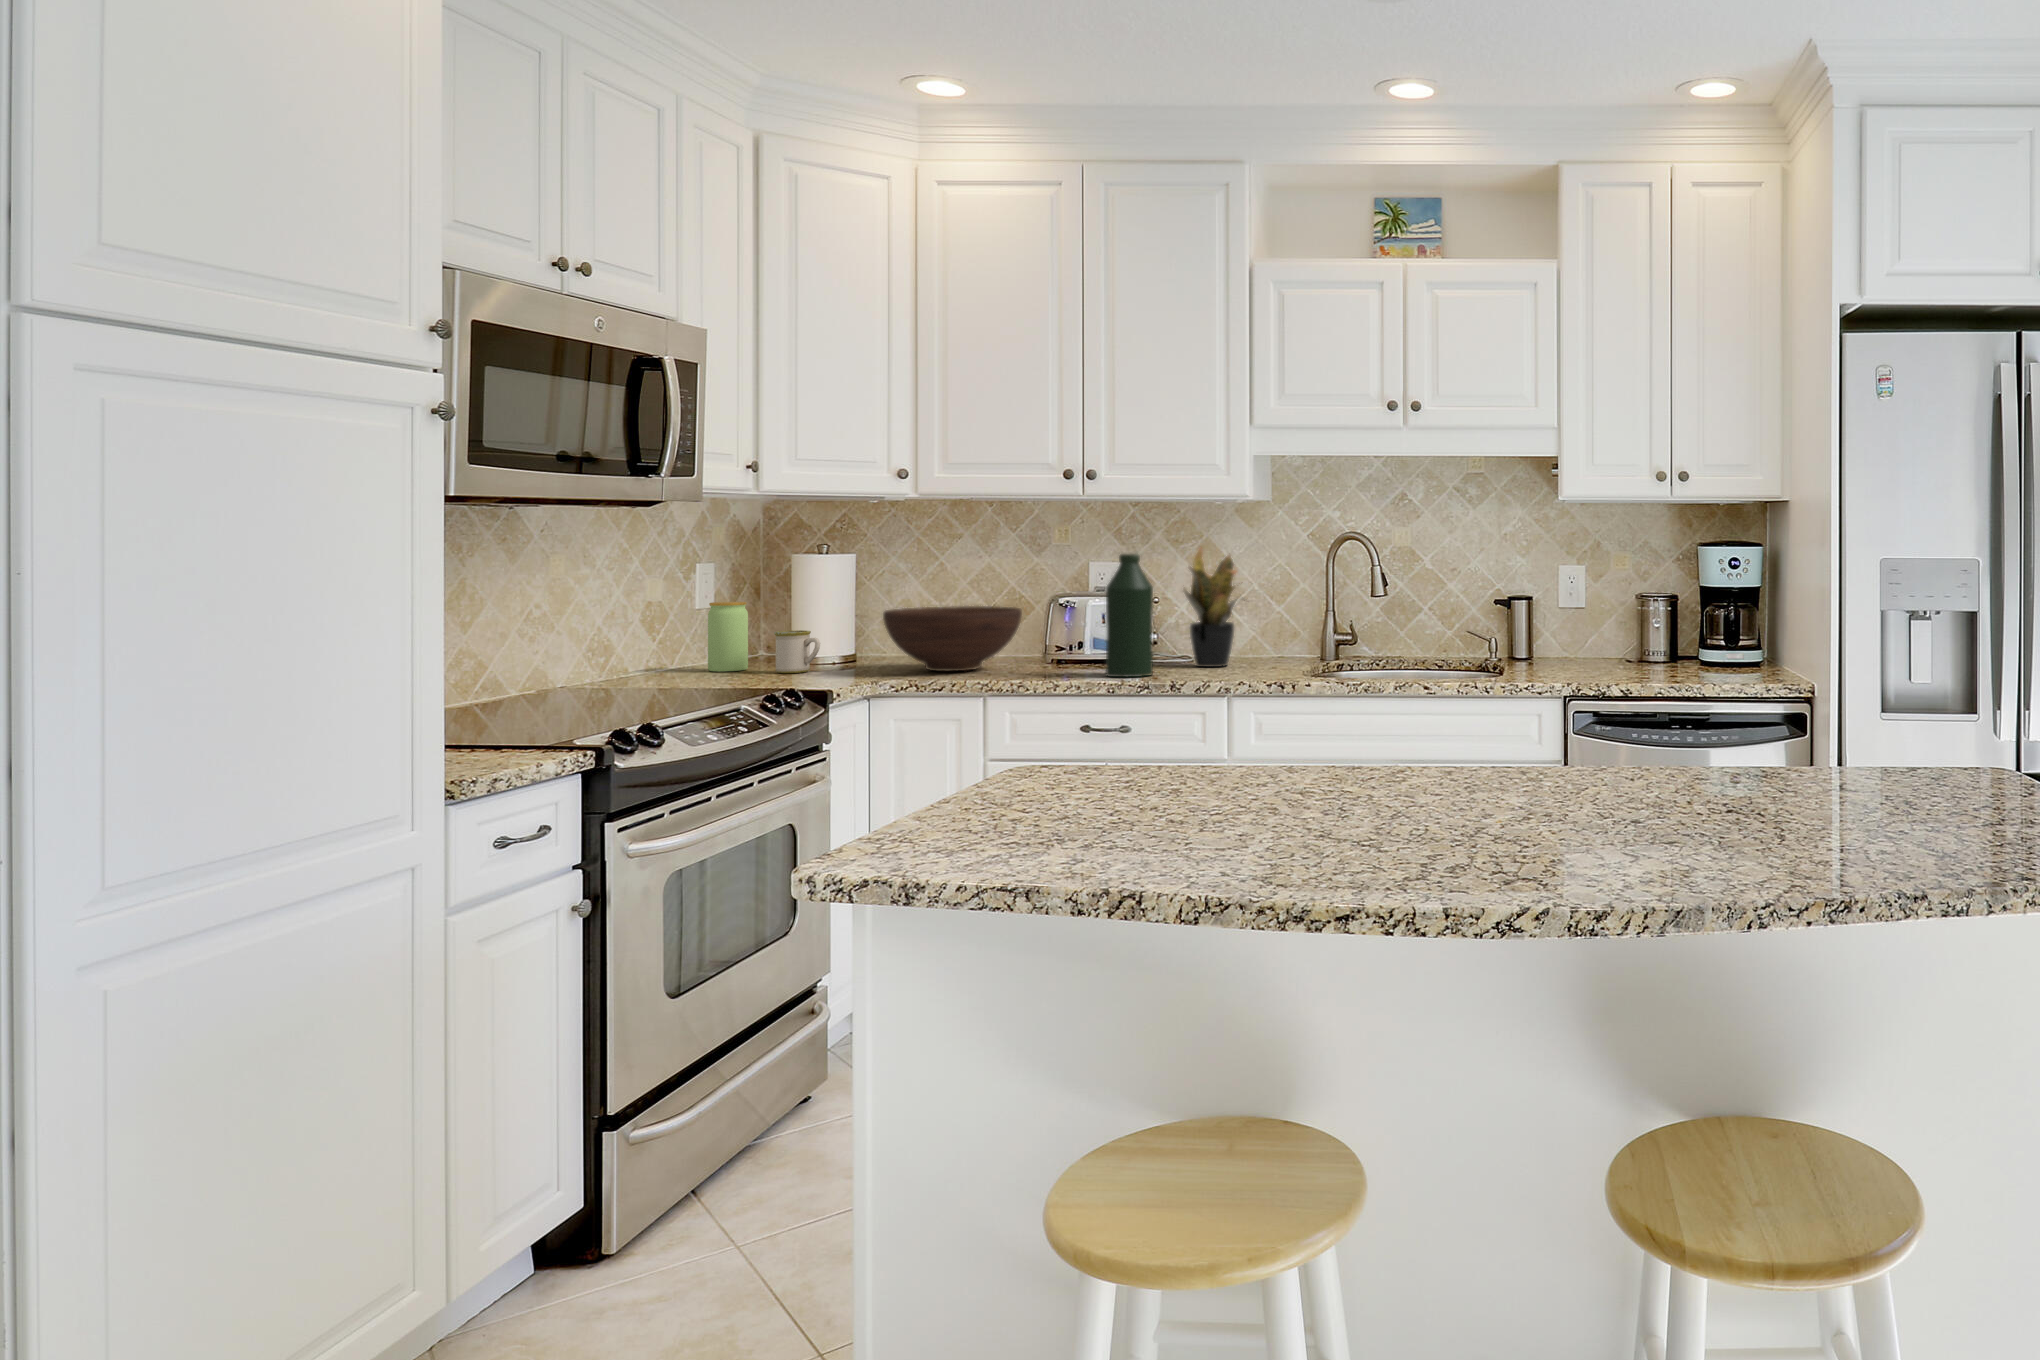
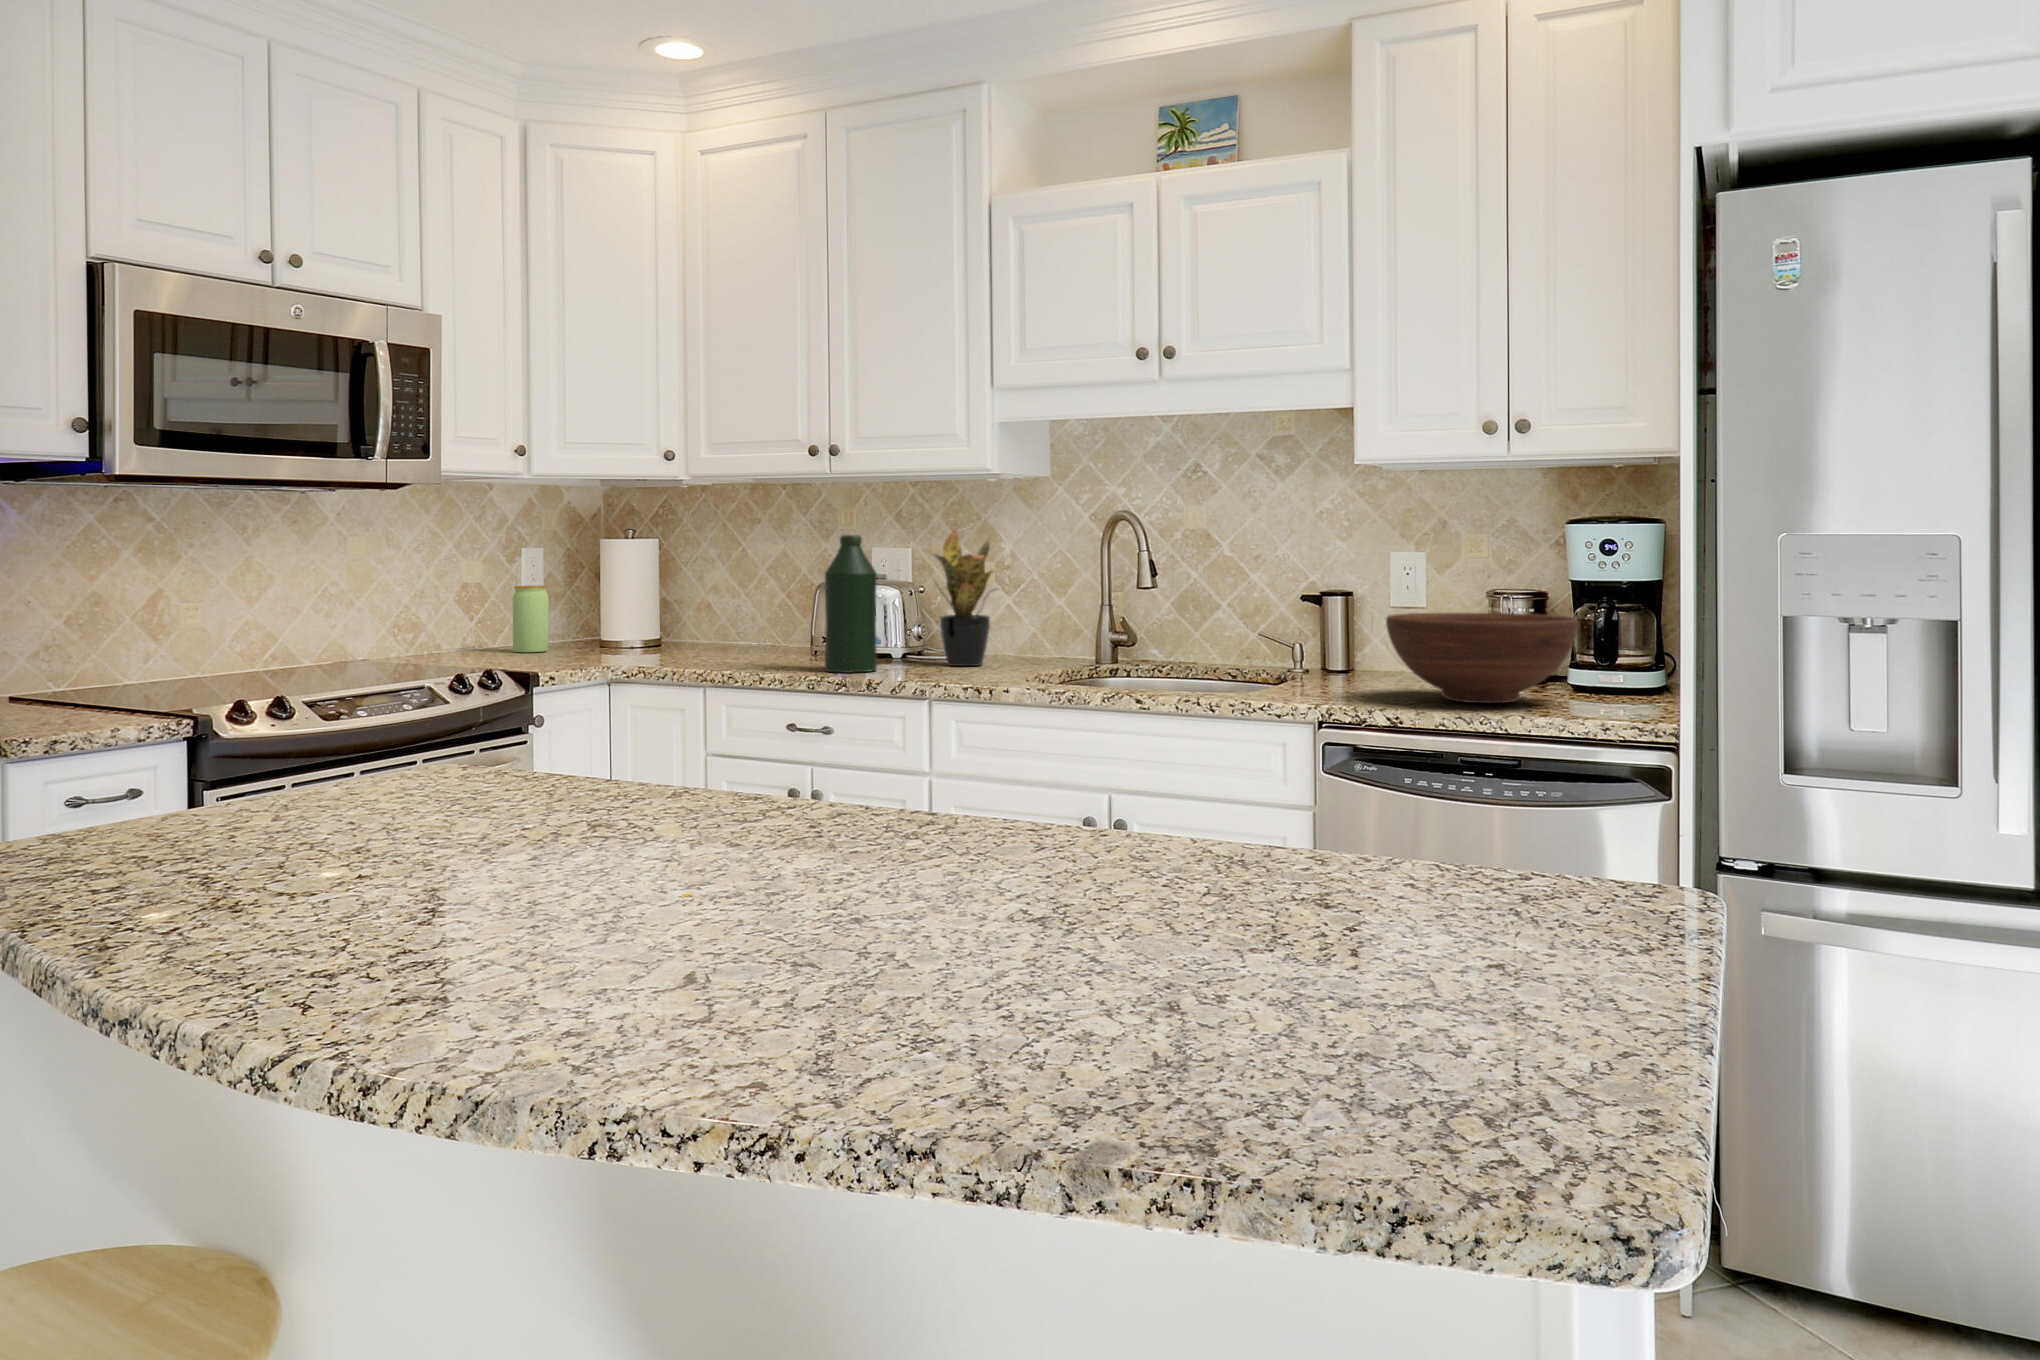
fruit bowl: present [883,606,1022,671] -> present [1386,613,1578,703]
mug: present [774,630,820,673] -> none [556,614,593,656]

